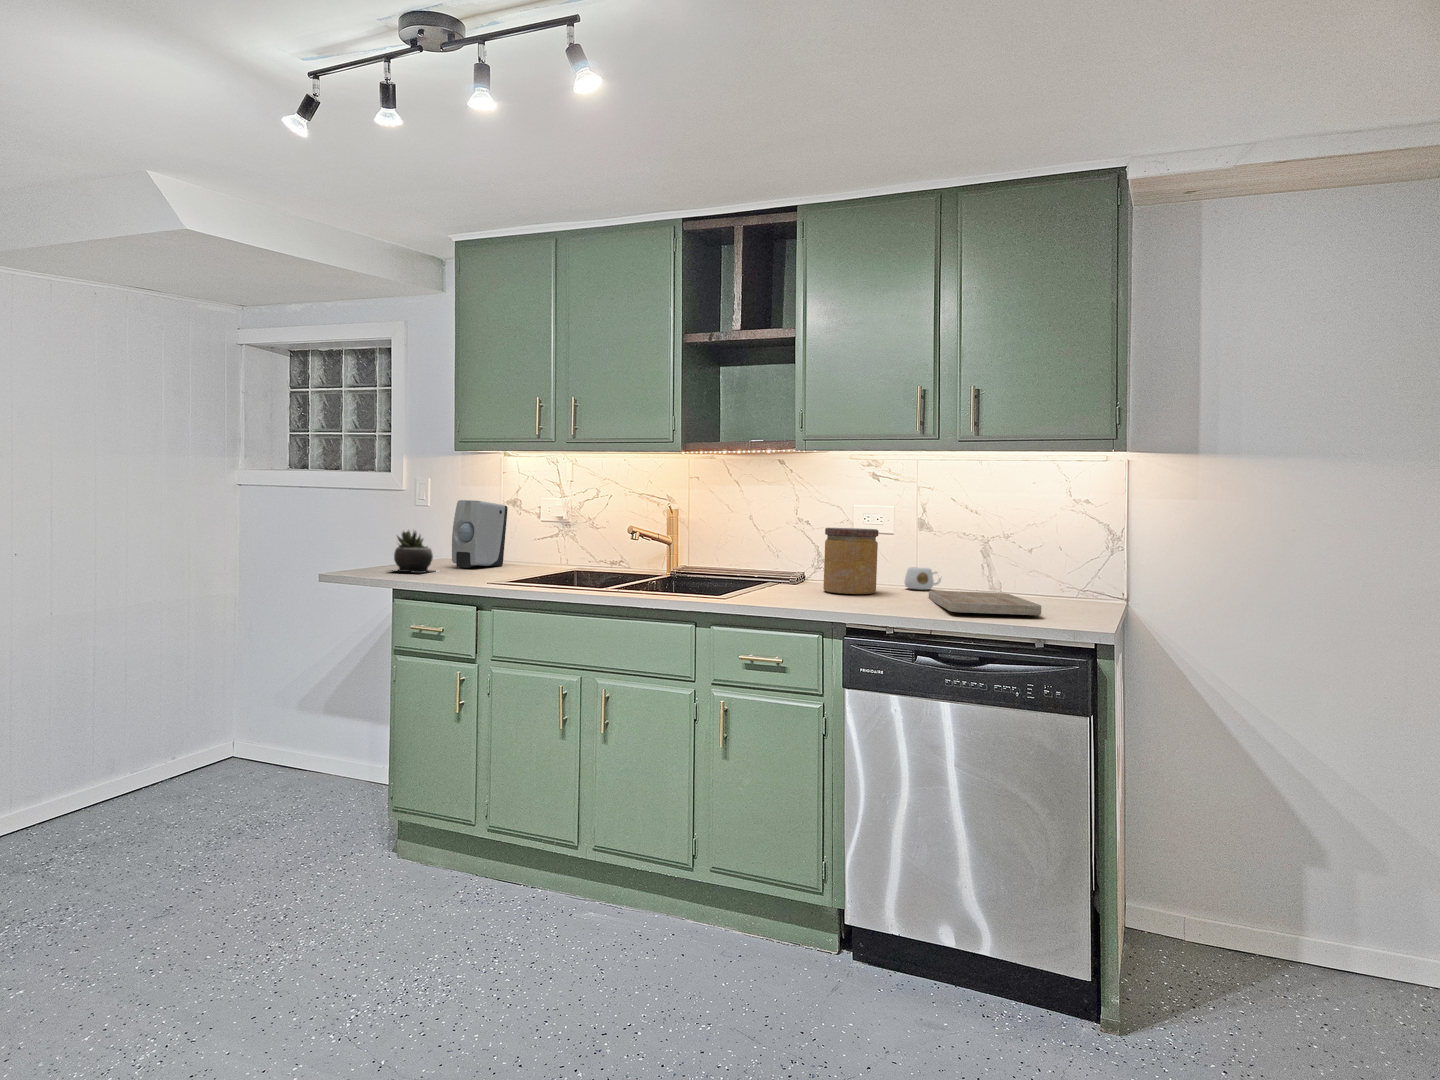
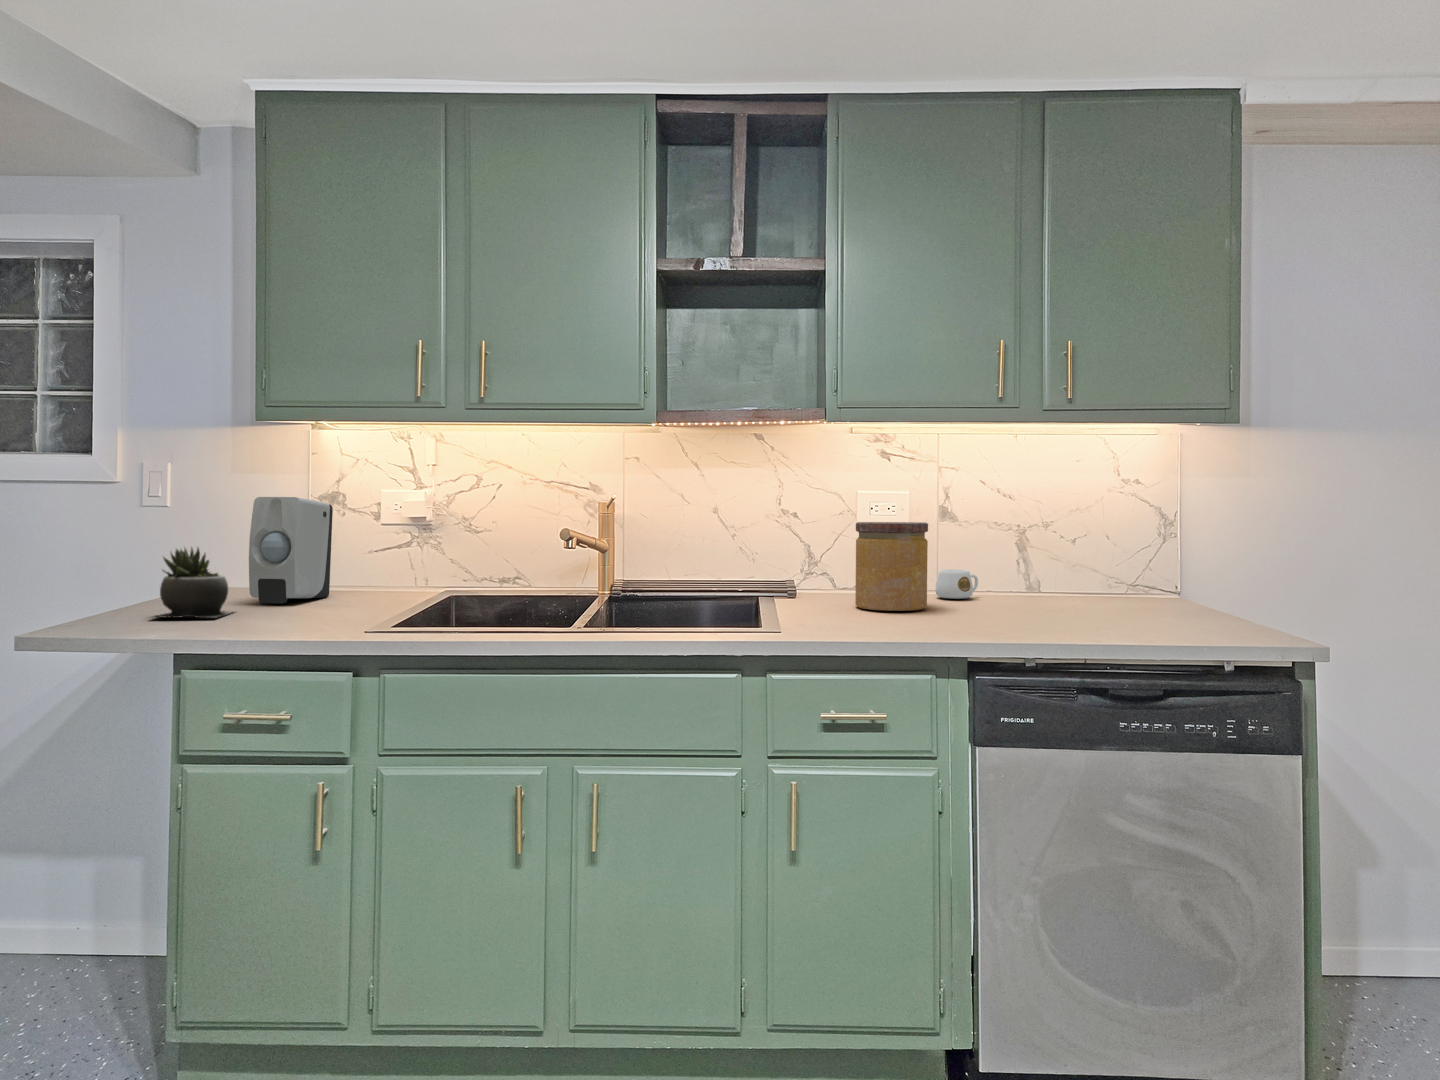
cutting board: present [928,591,1041,615] -> none [997,598,1199,629]

